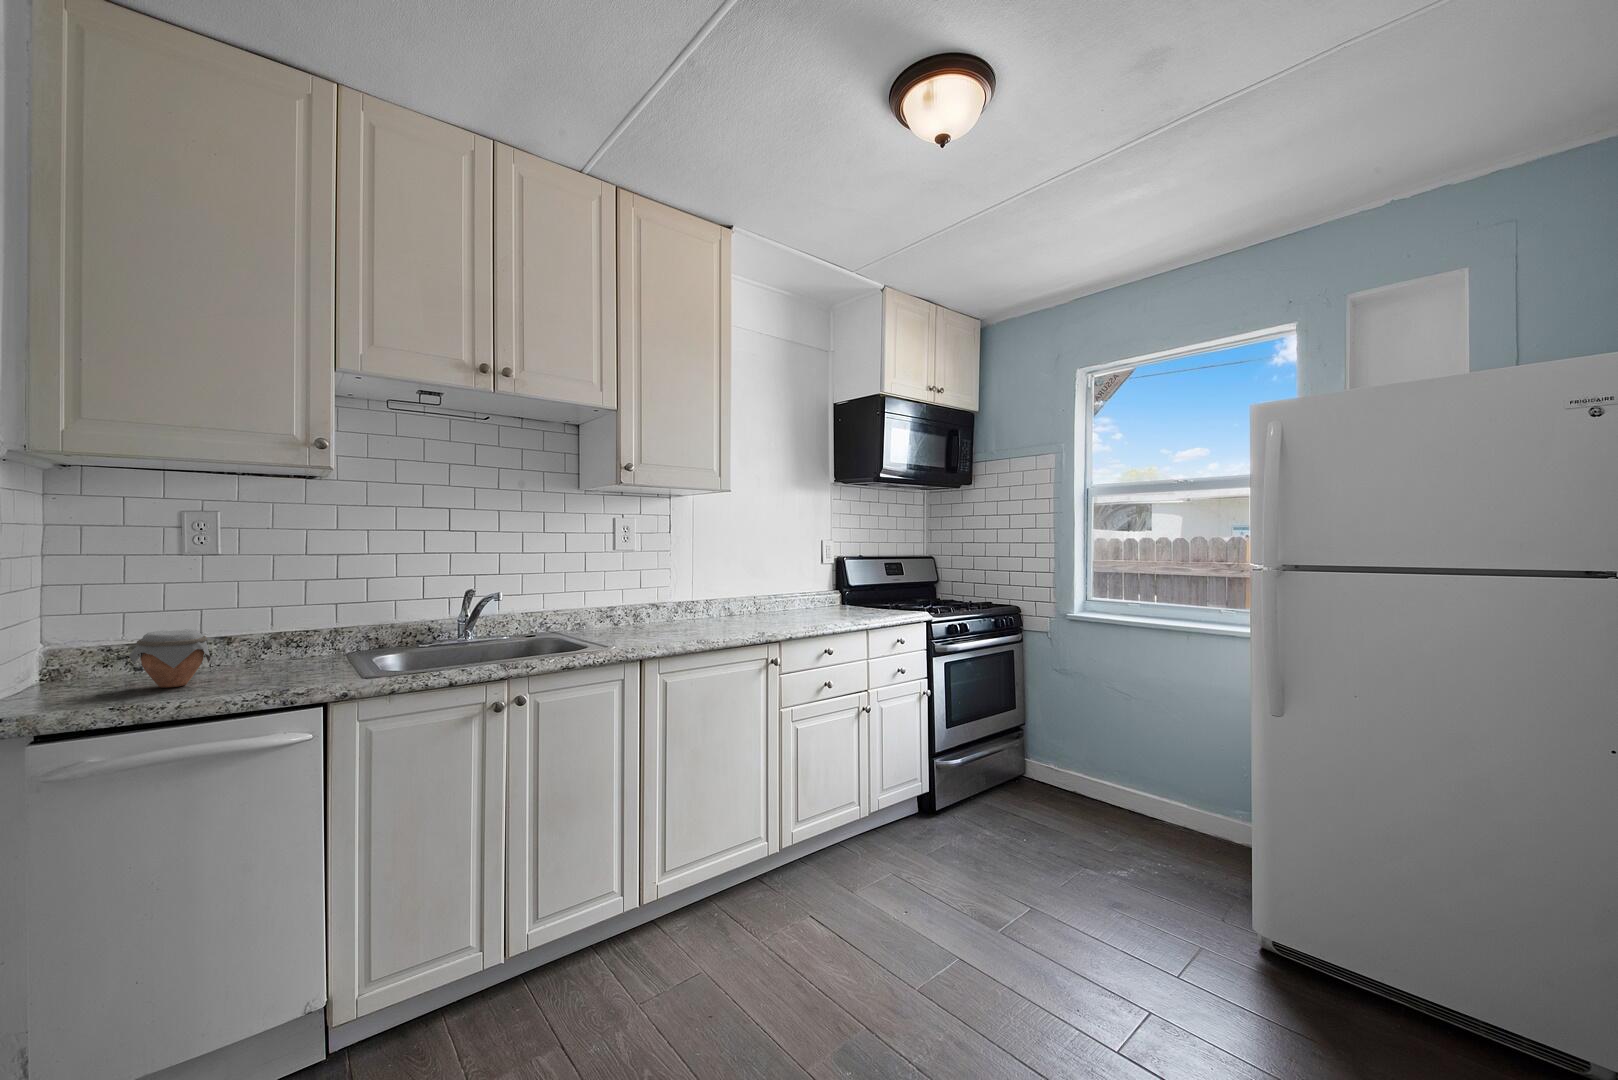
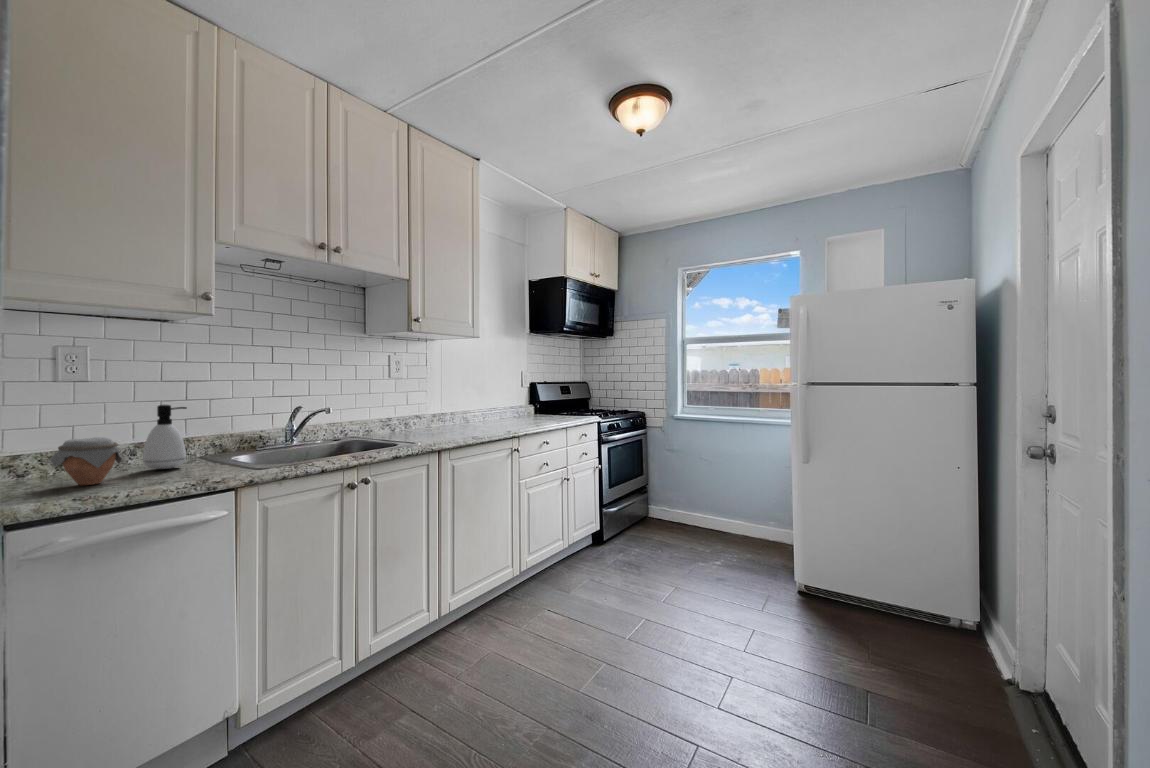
soap dispenser: none [255,589,307,669] -> present [143,405,187,469]

